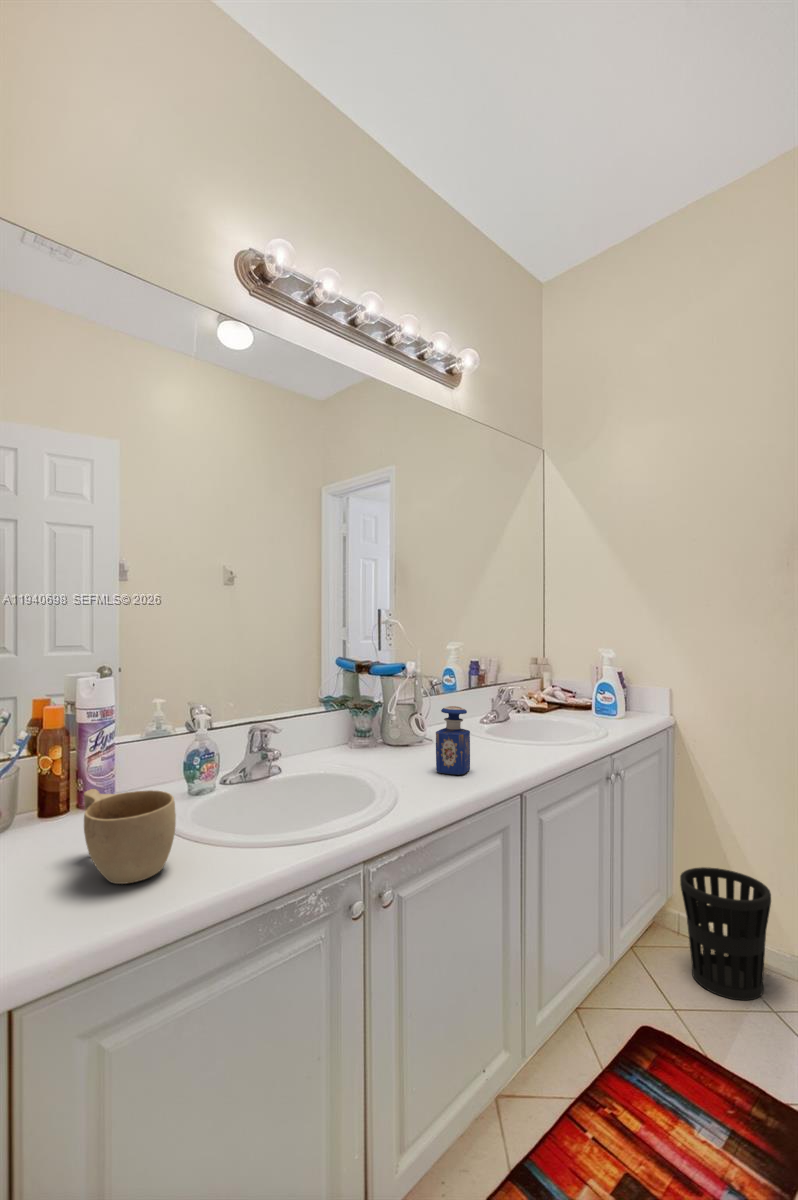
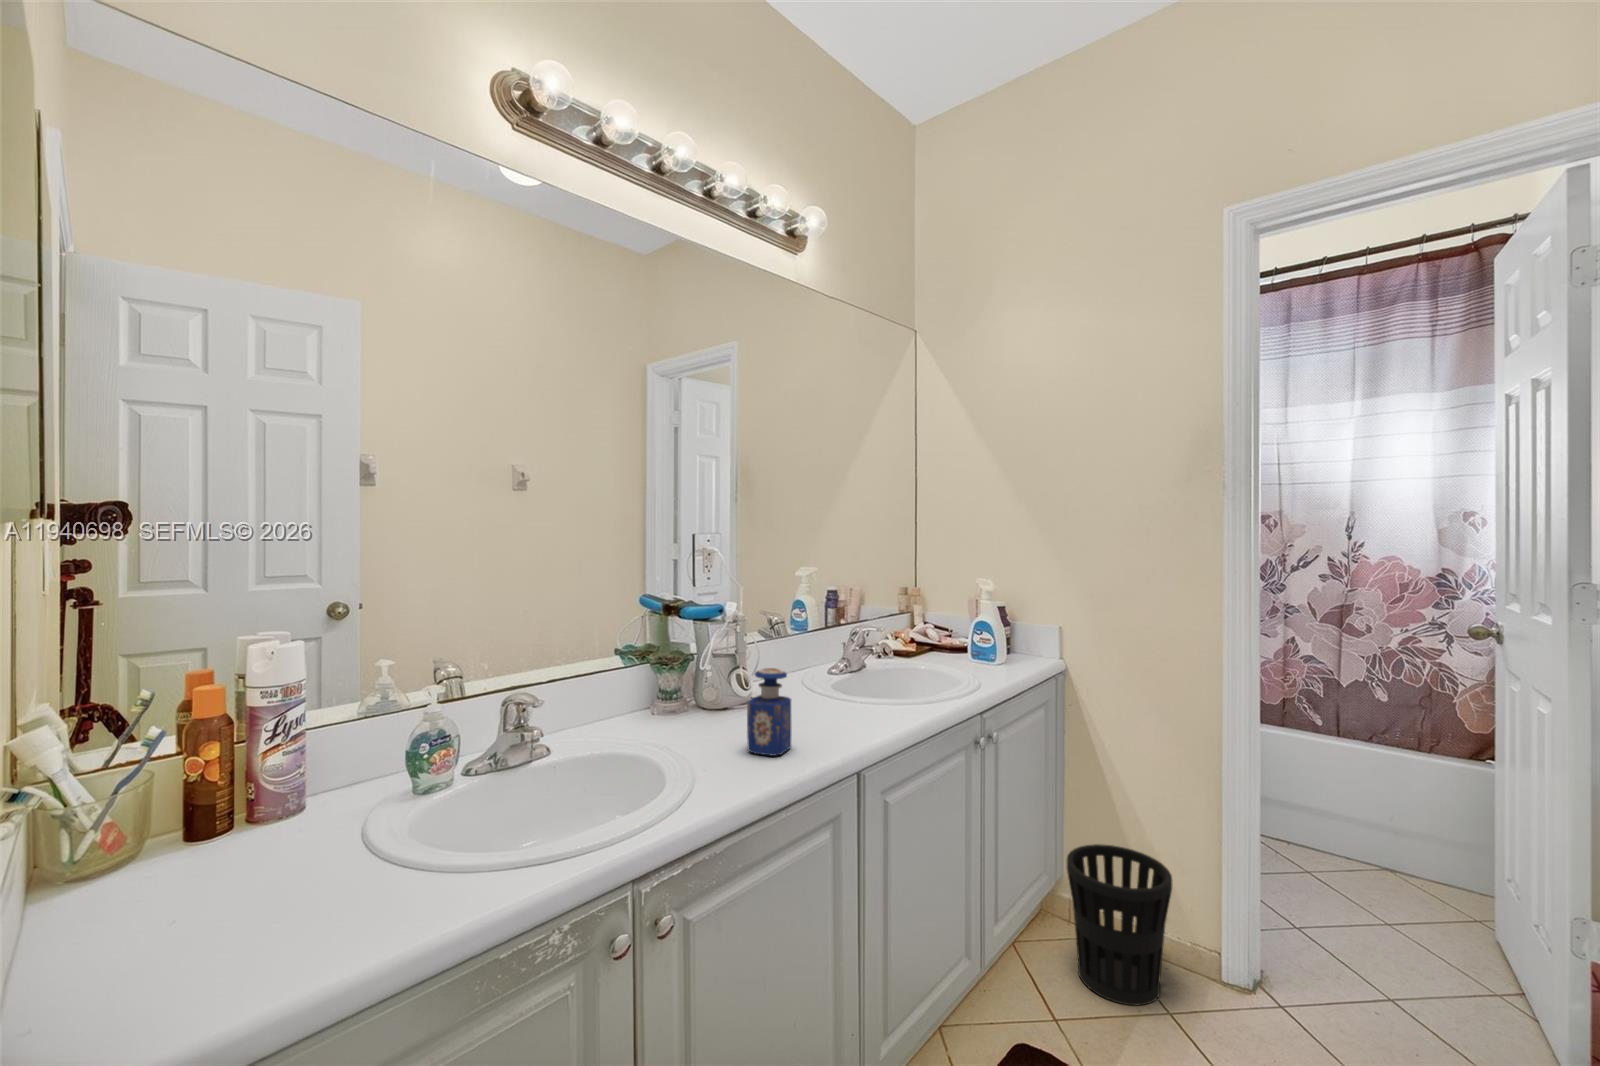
cup: present [84,789,176,884] -> none [195,810,340,951]

